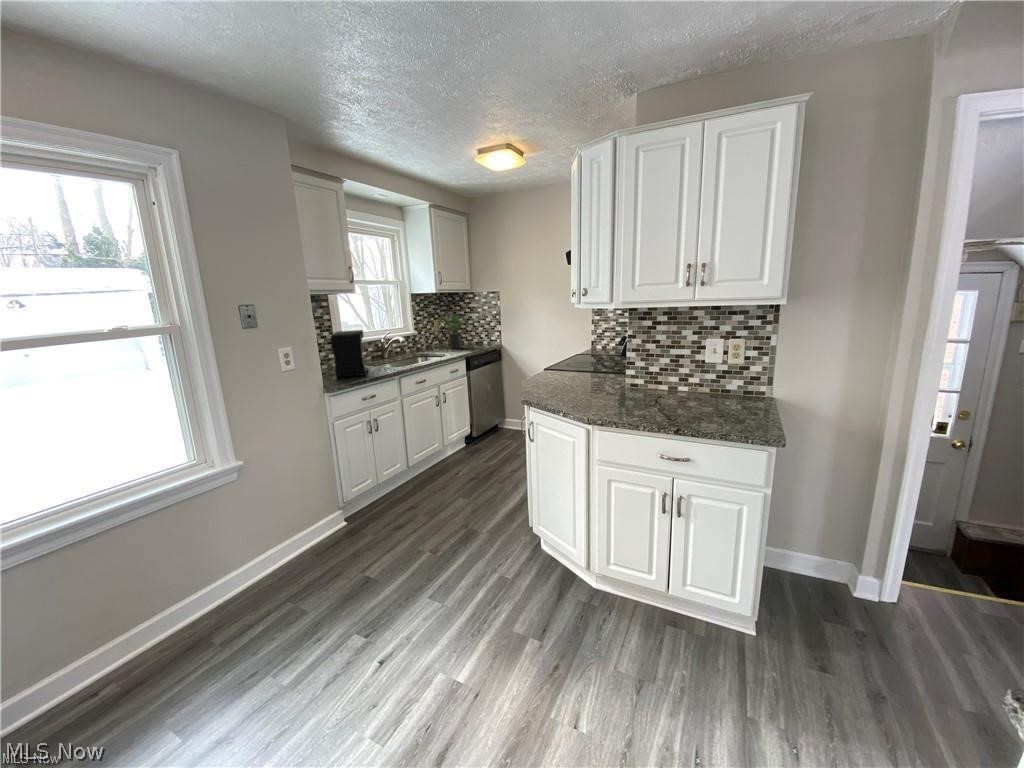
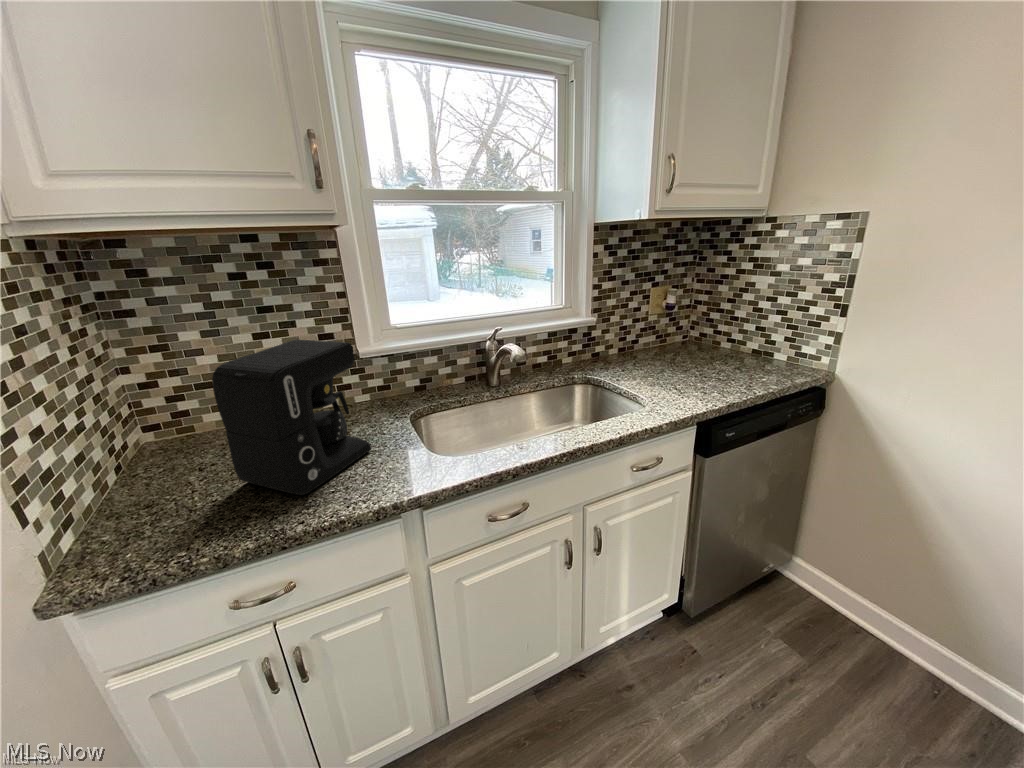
potted plant: present [446,315,461,349] -> none [647,279,737,368]

